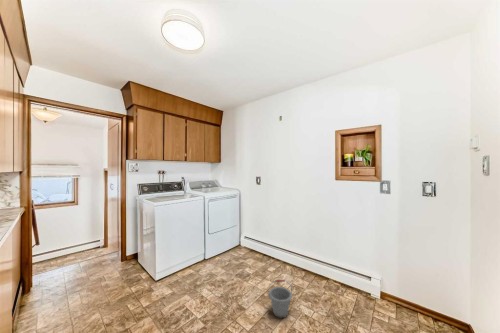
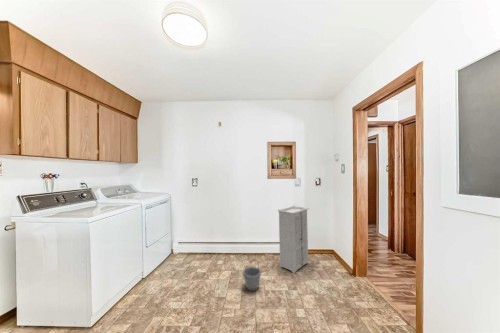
storage cabinet: none [334,222,394,323] -> present [278,206,309,273]

